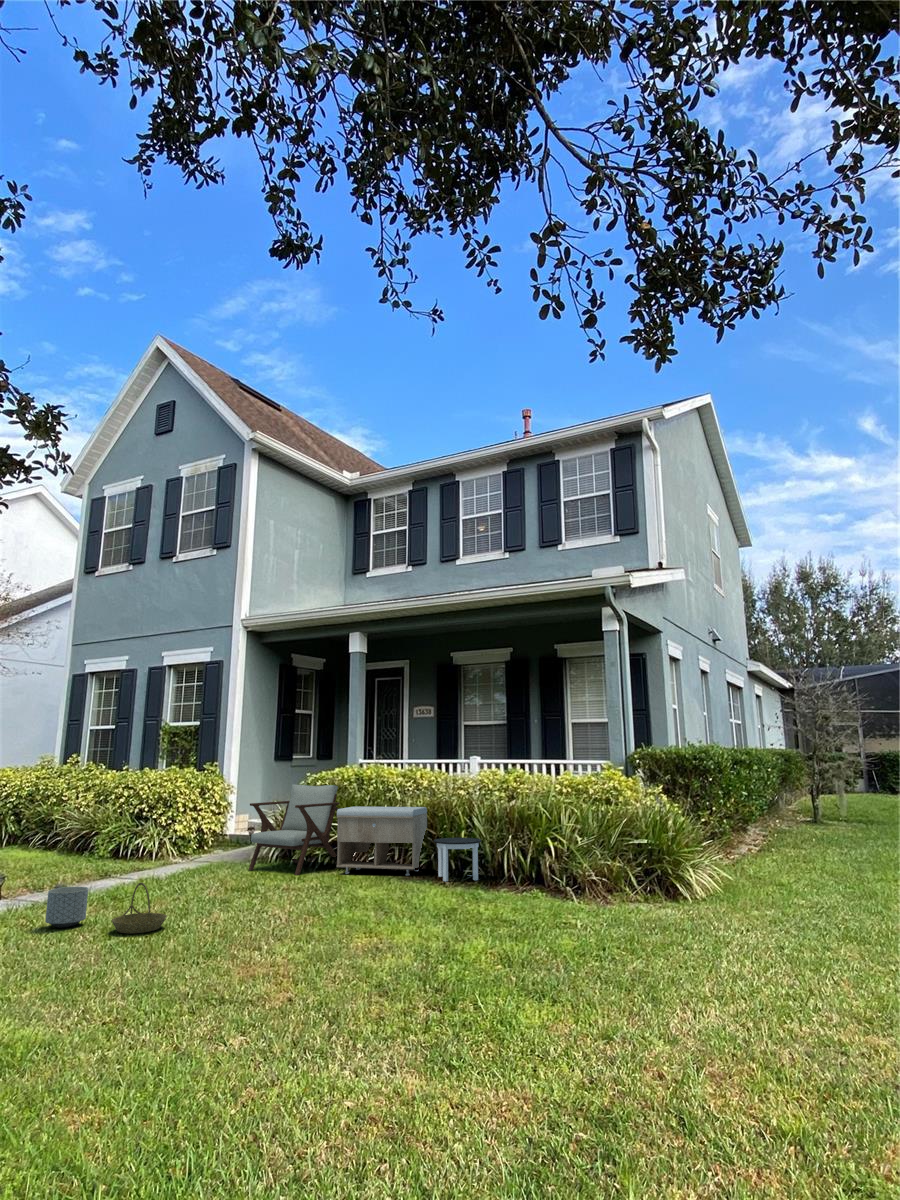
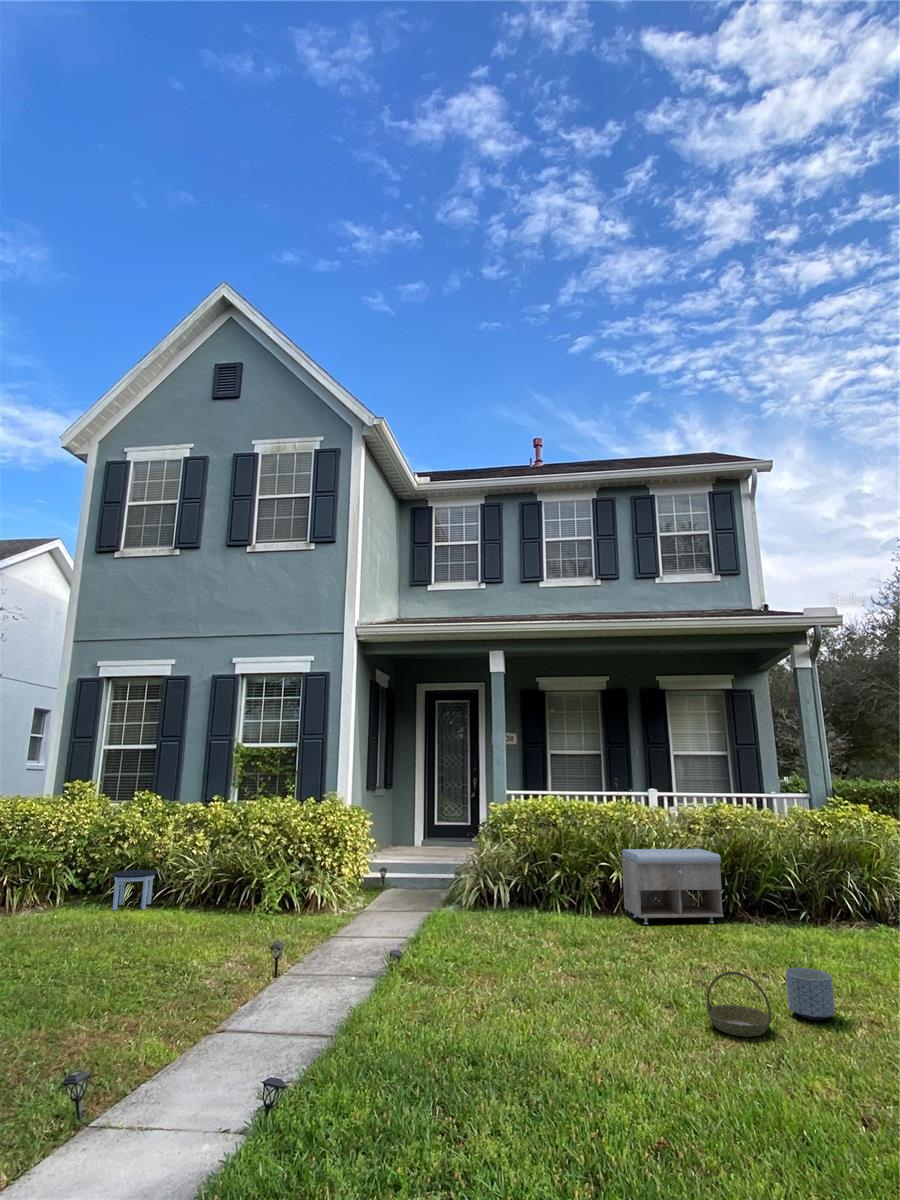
lounge chair: present [249,784,340,876] -> none [522,825,607,930]
round table: present [434,838,481,881] -> present [112,870,158,910]
planter: present [45,887,88,928] -> present [785,968,835,1020]

